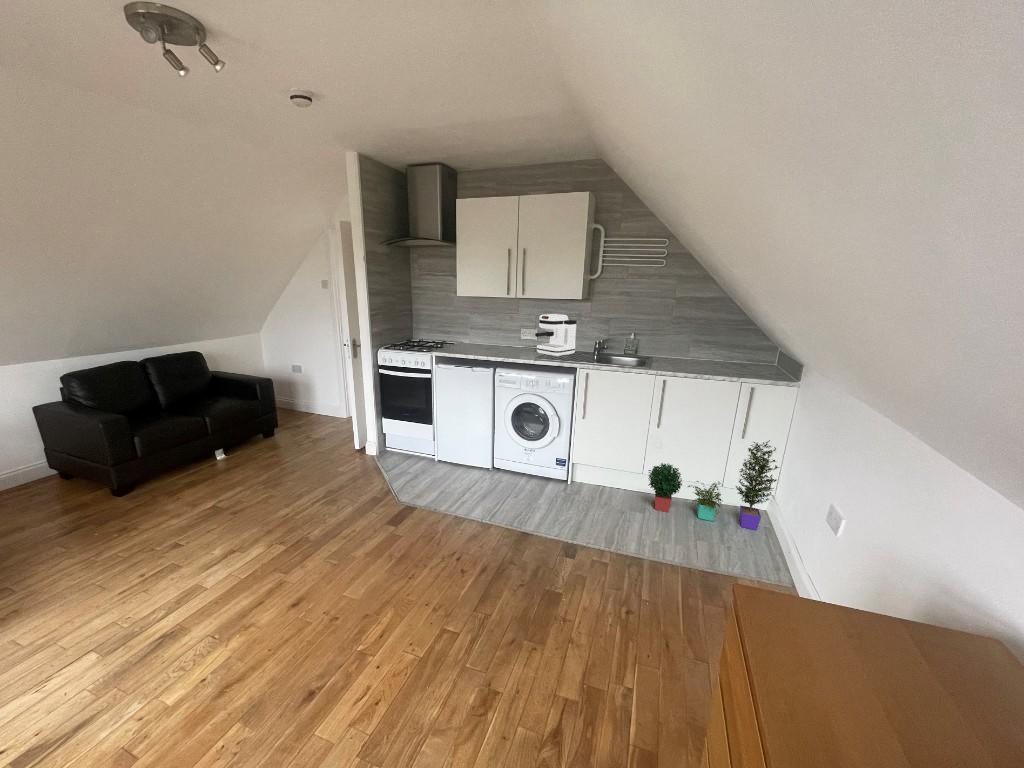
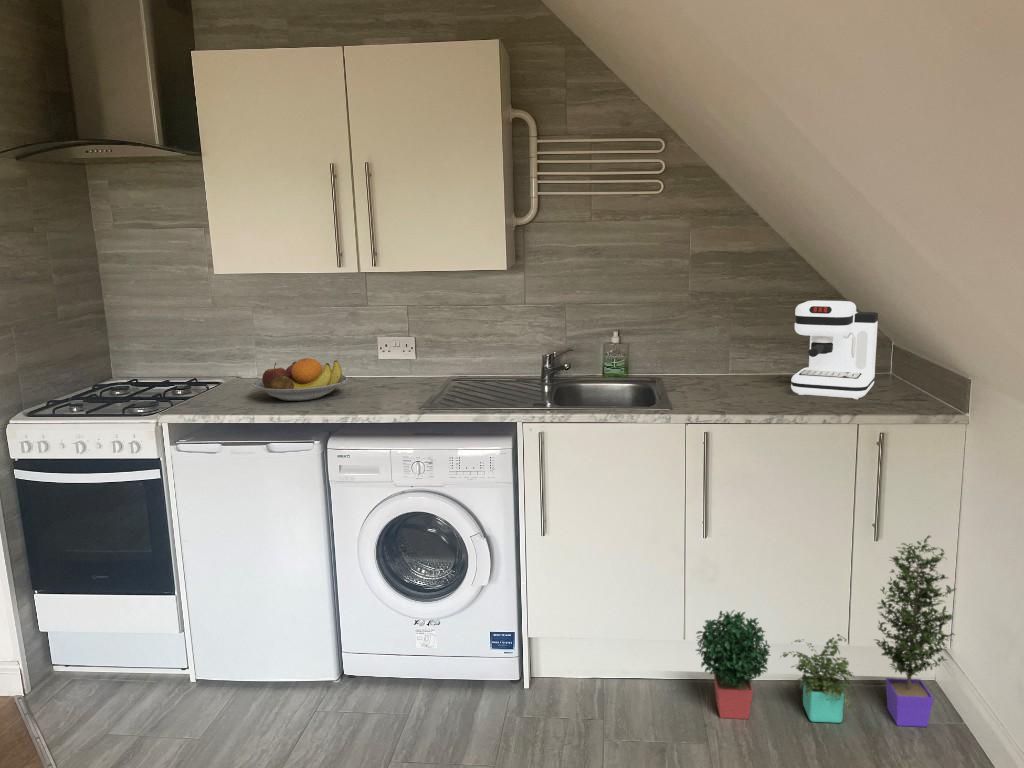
coffee maker: present [535,314,577,356] -> present [791,300,878,400]
fruit bowl: none [470,333,509,351] -> present [252,358,347,401]

